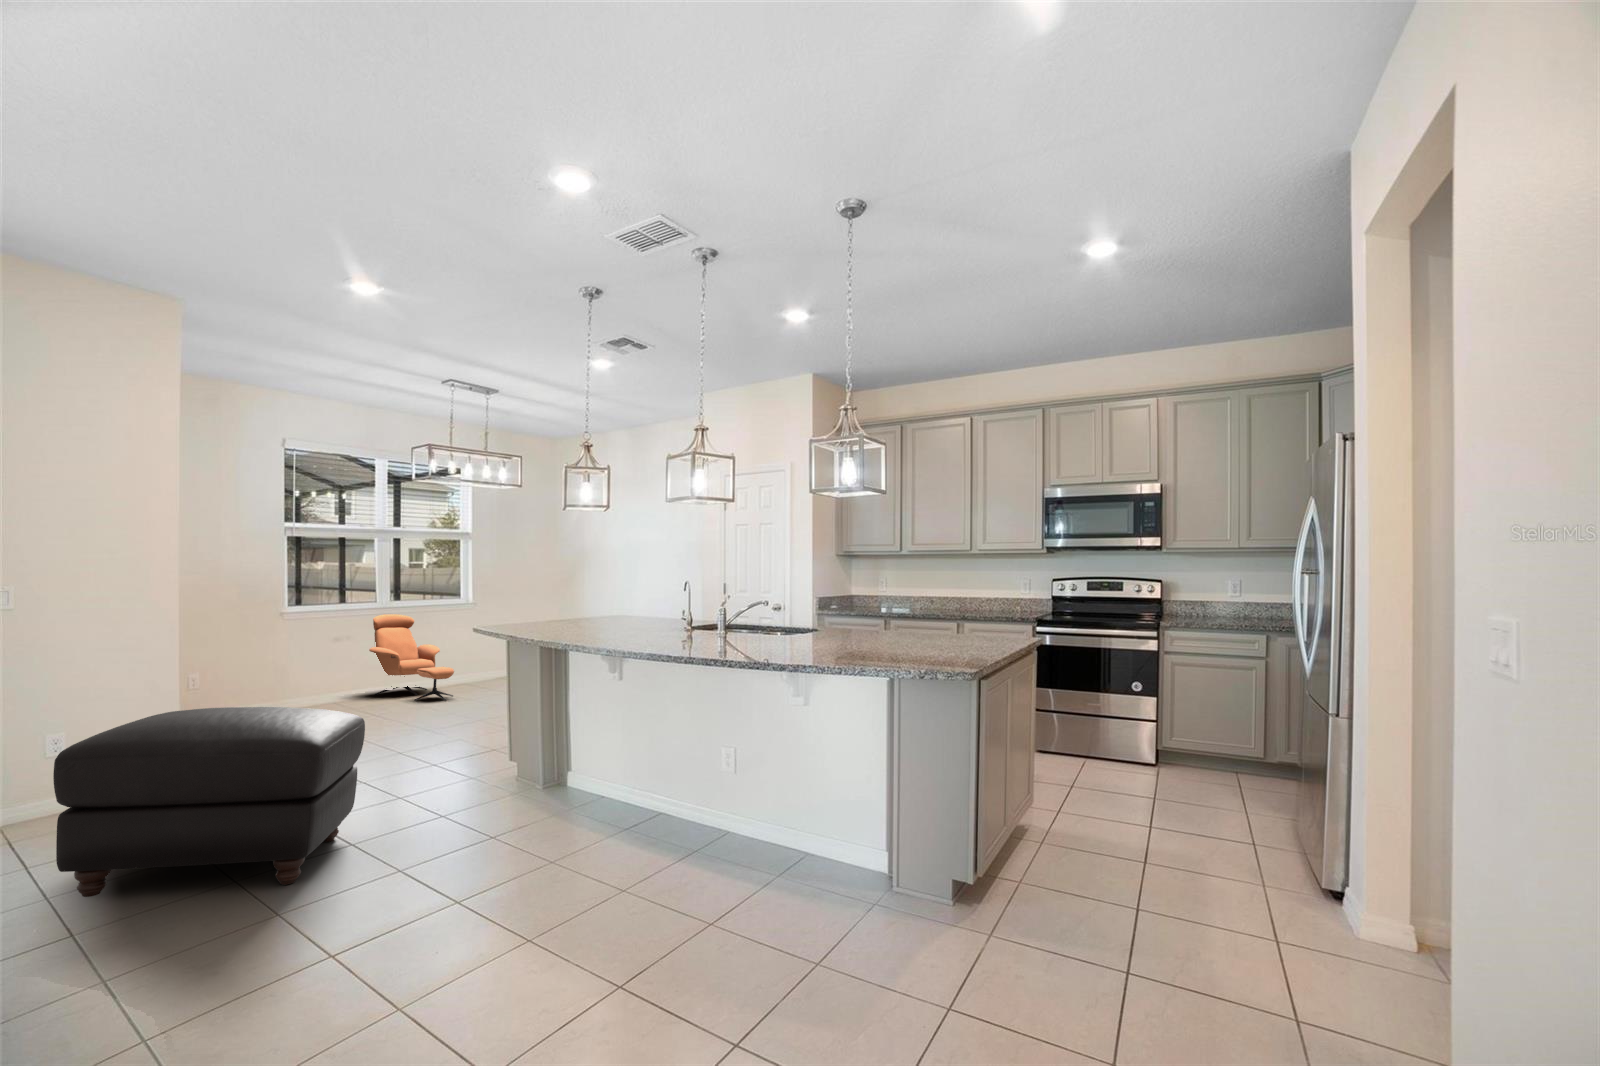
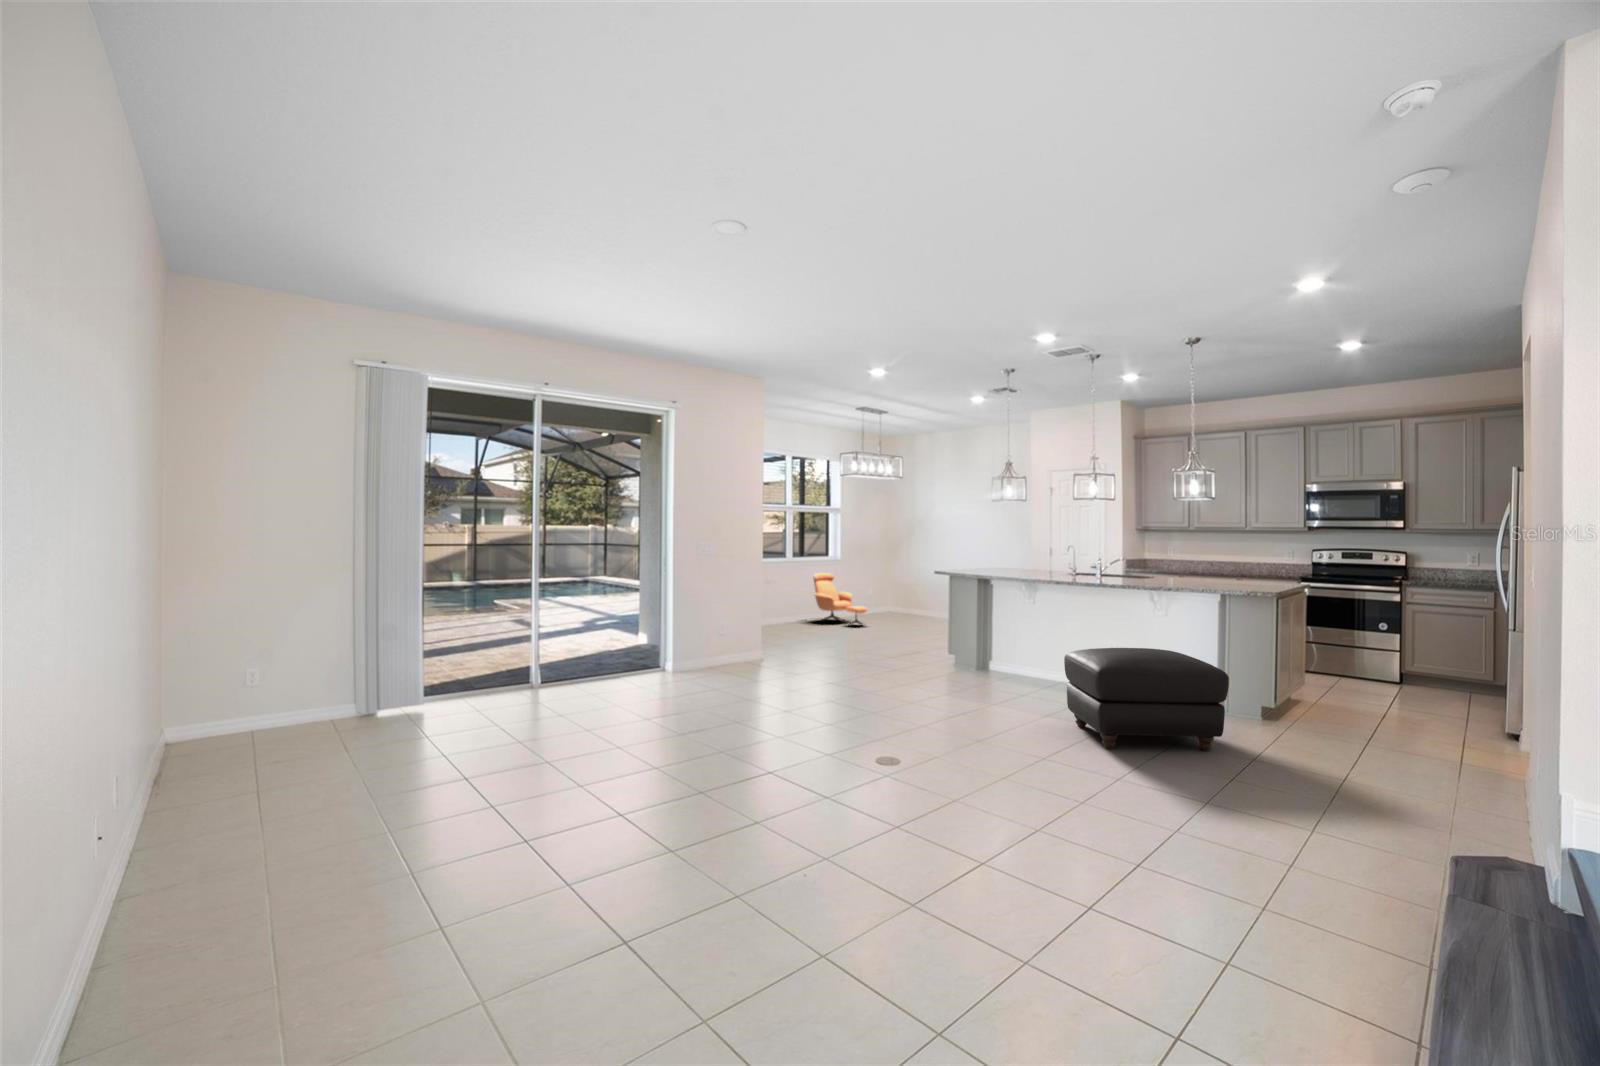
ottoman: present [53,707,365,897] -> present [1064,648,1229,751]

